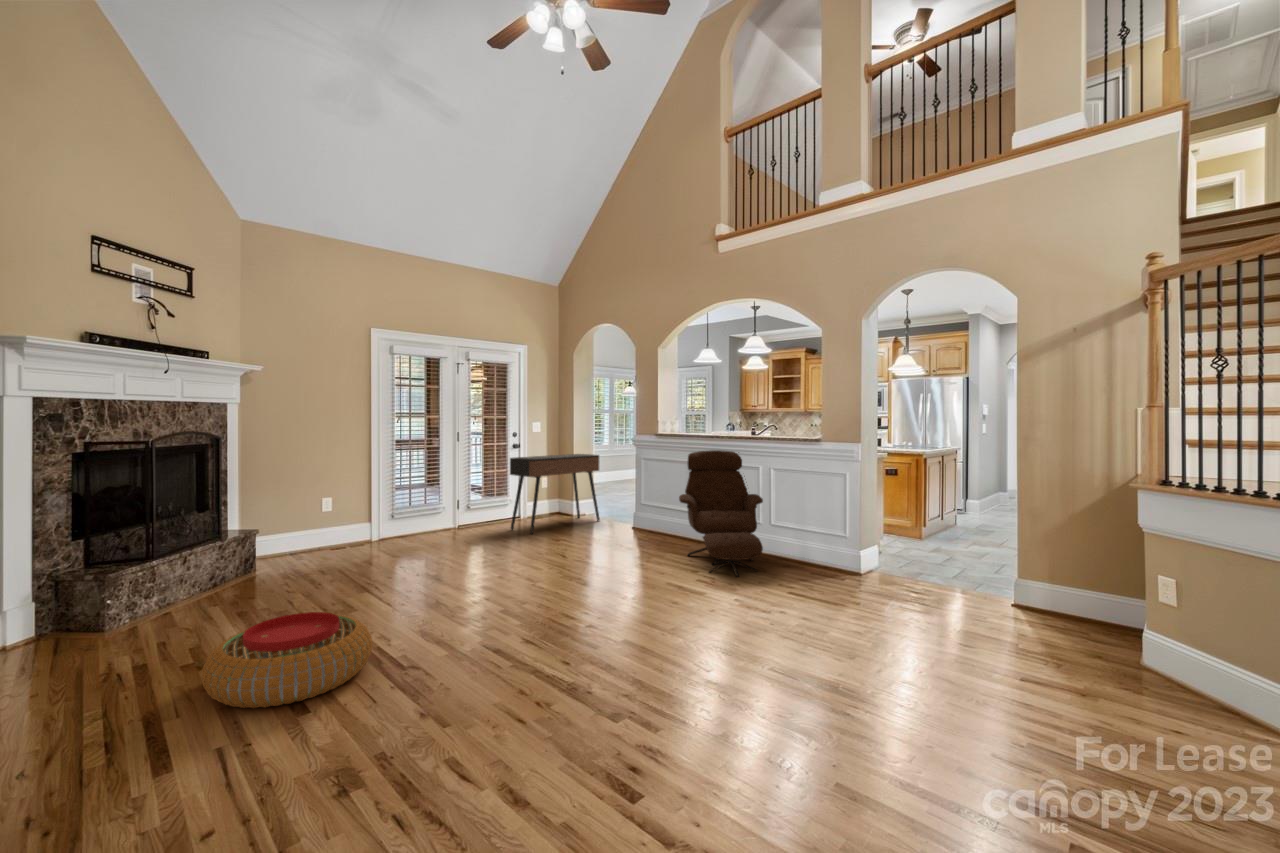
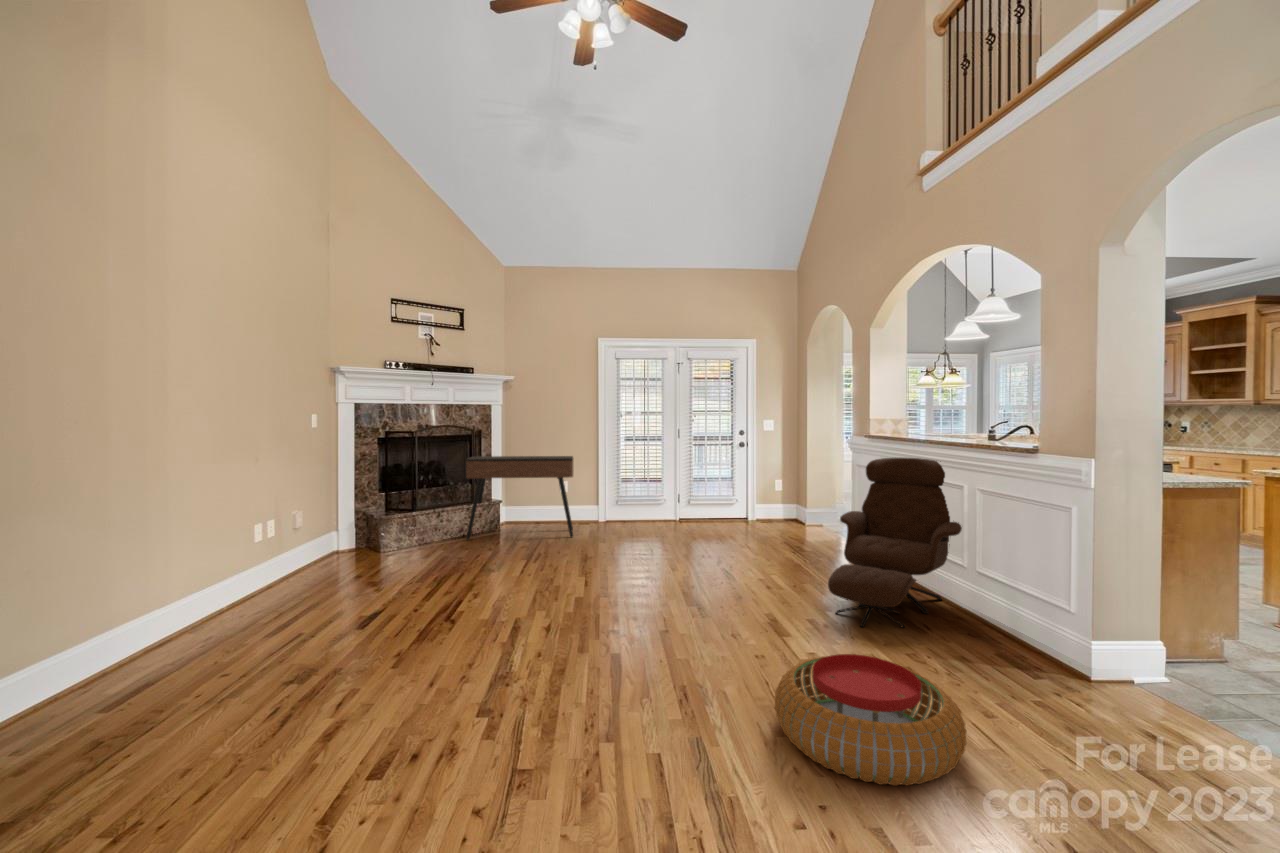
console table: present [510,454,600,534] -> present [466,456,573,540]
pouf: present [202,612,372,708] -> present [775,654,967,786]

